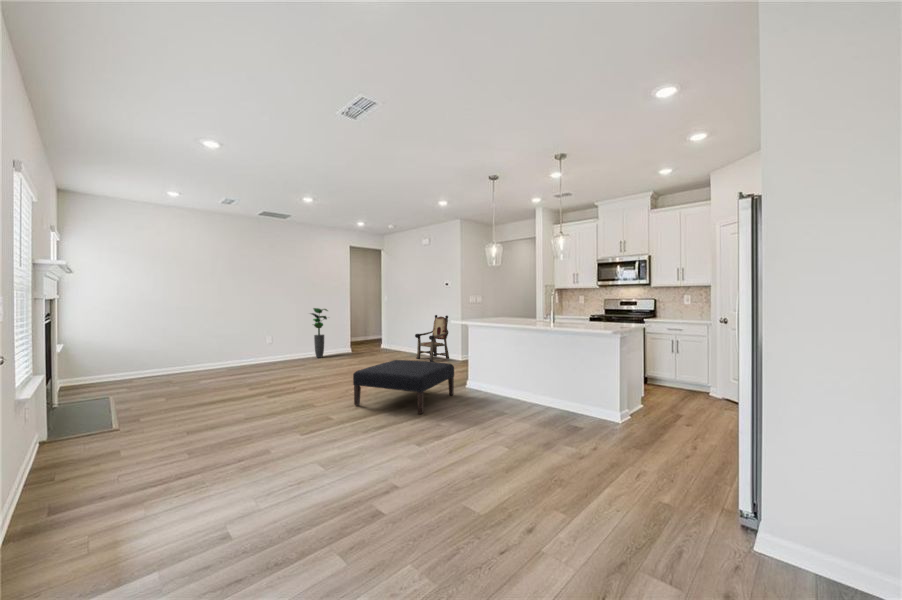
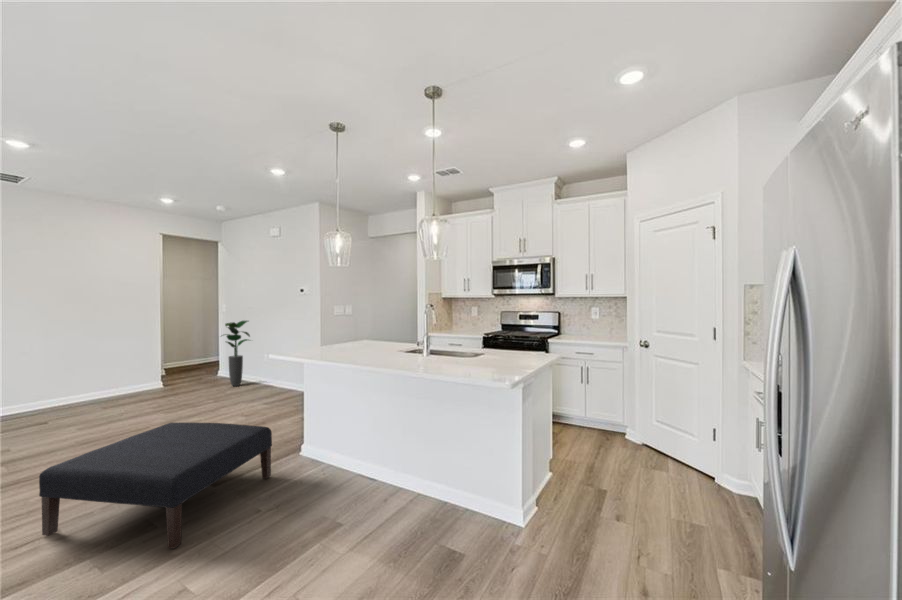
potted plant: present [311,308,328,358] -> present [225,321,250,386]
armchair: present [415,315,449,362] -> none [250,332,302,400]

